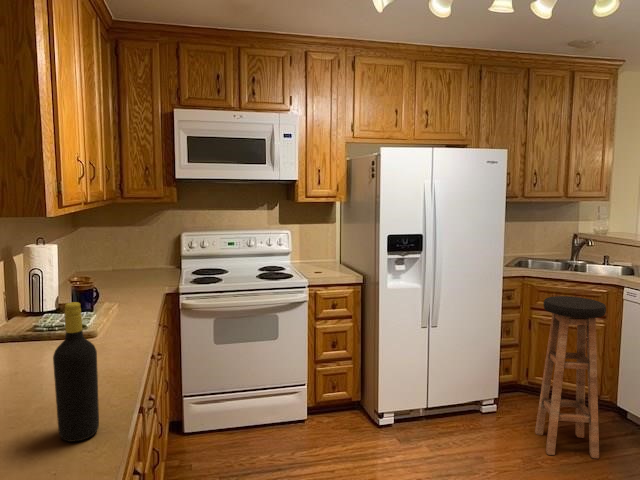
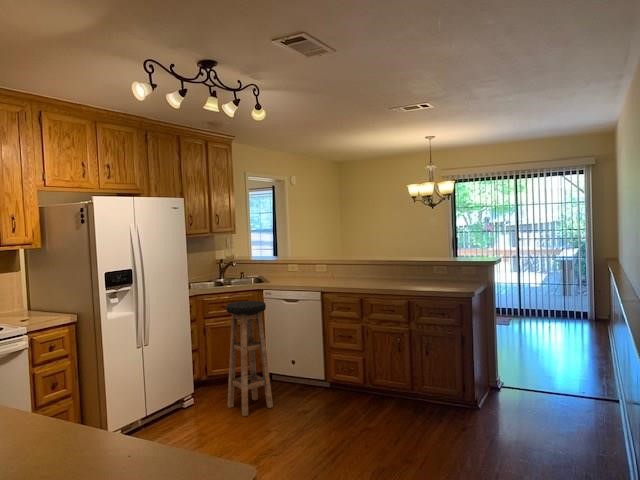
bottle: present [53,302,99,442] -> none [28,337,71,459]

